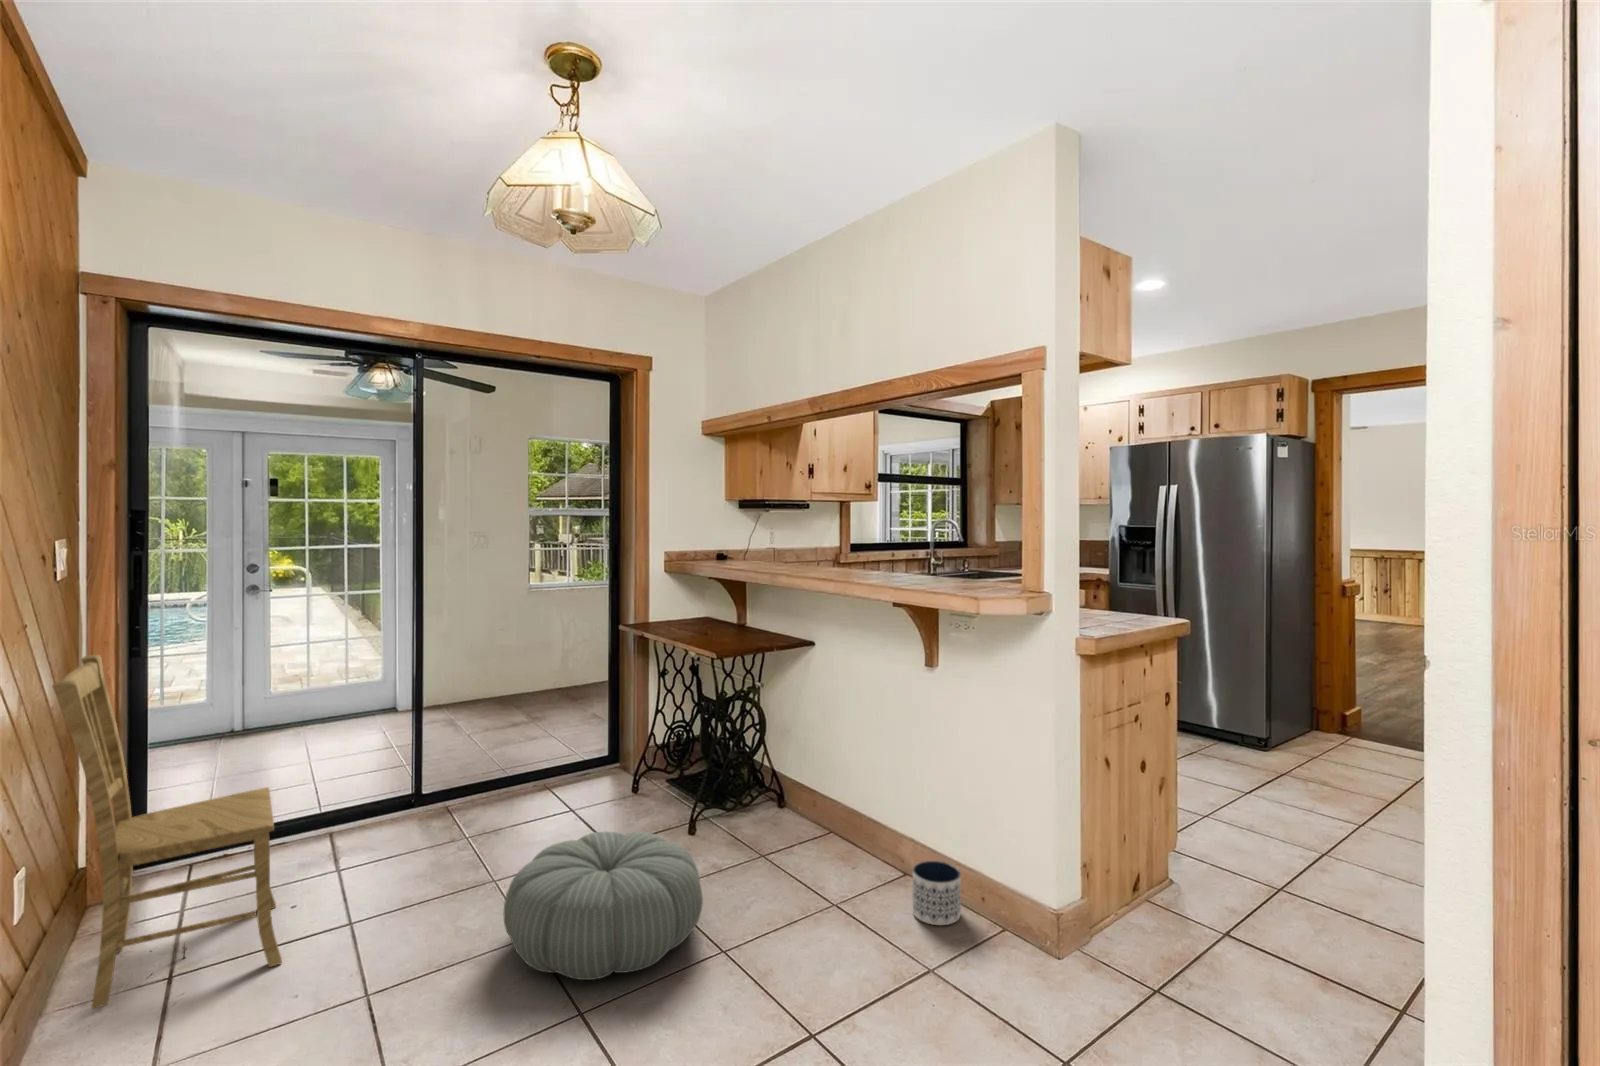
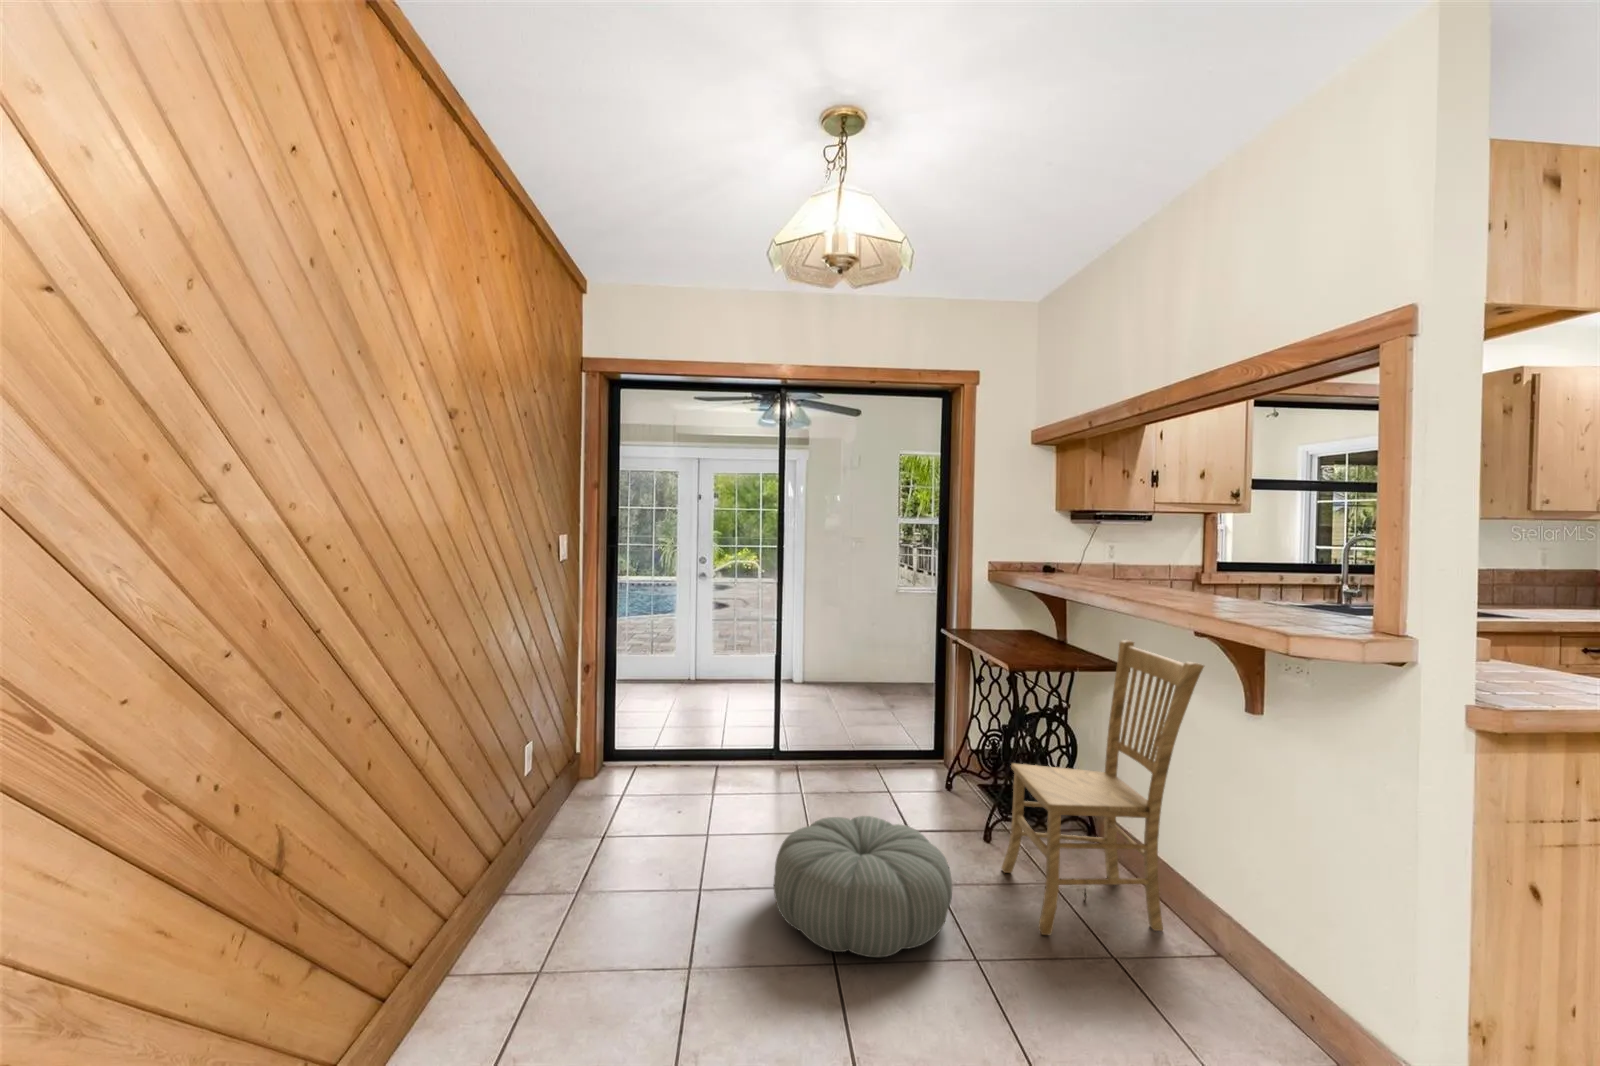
dining chair: present [52,655,282,1009] -> present [1002,640,1204,935]
planter: present [912,861,961,925] -> none [1202,951,1272,1040]

